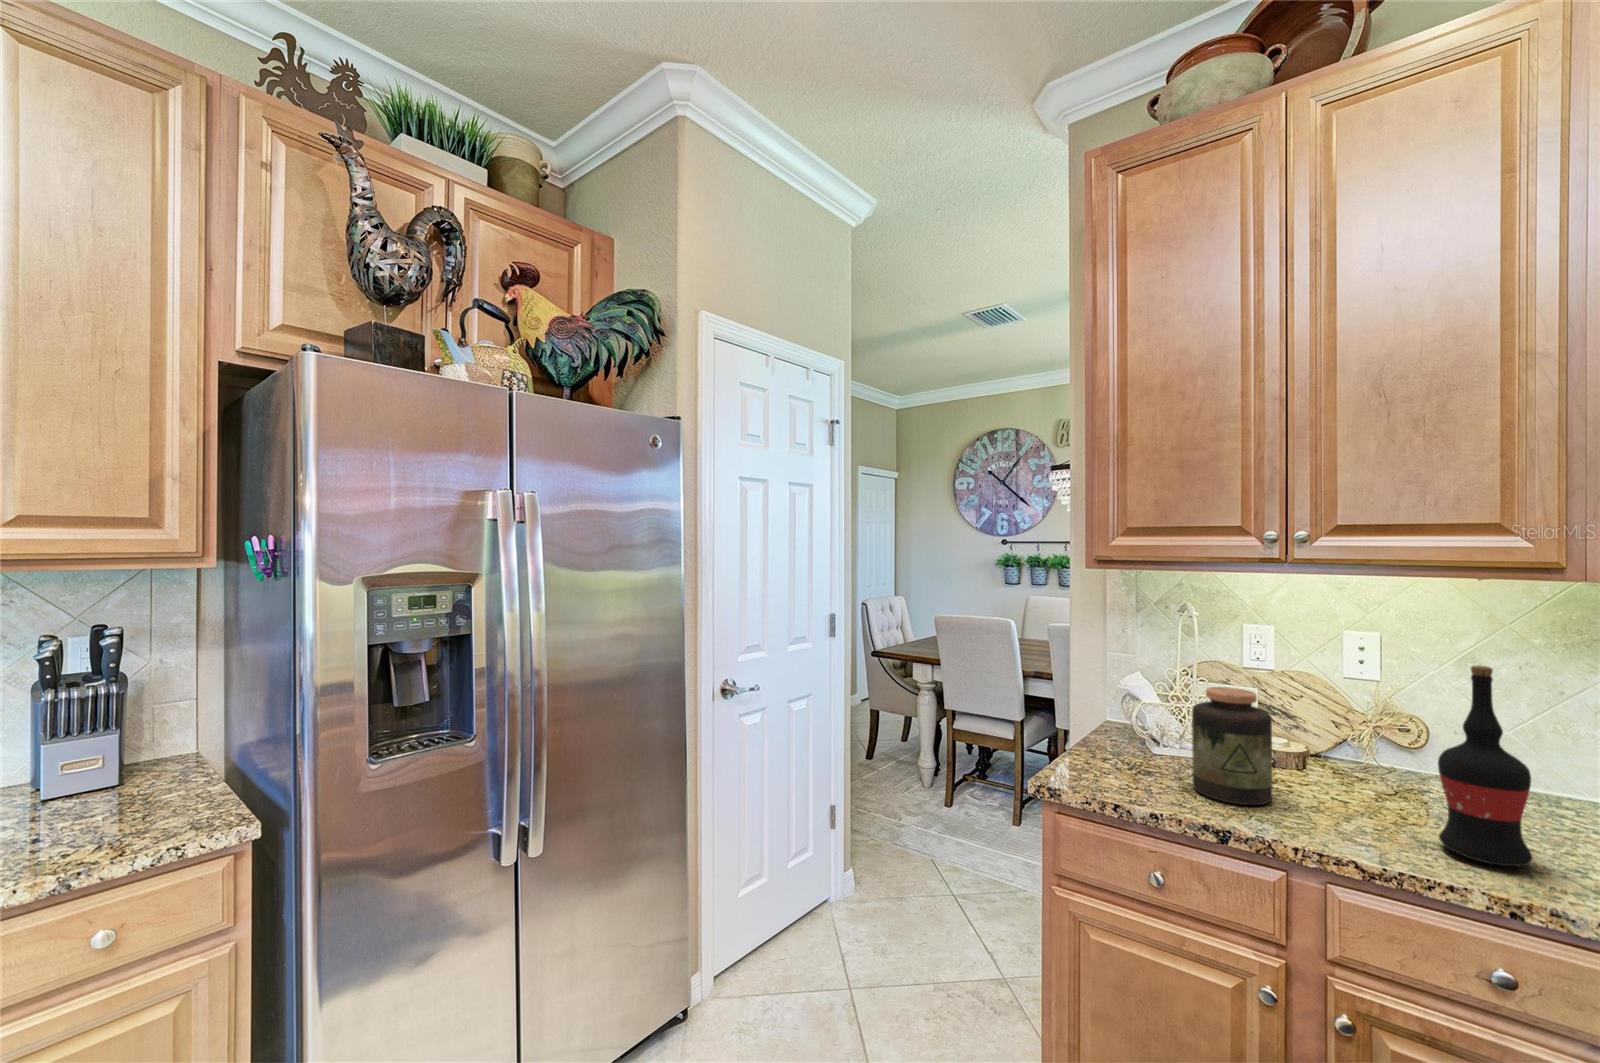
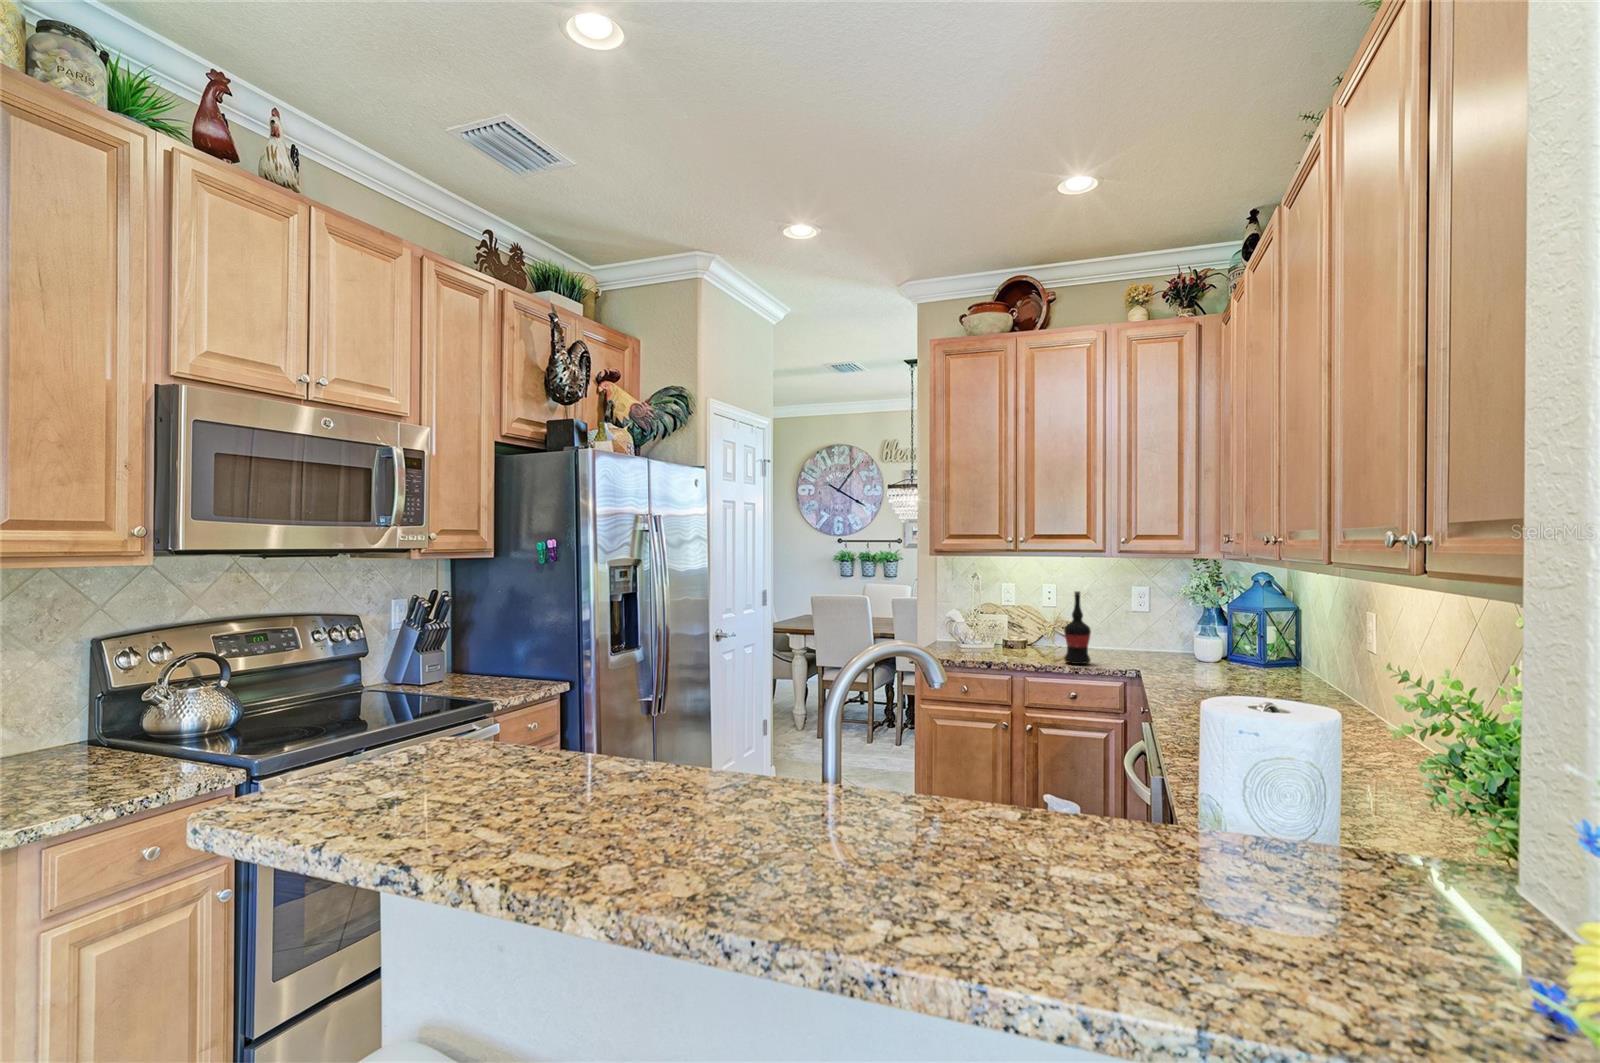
jar: present [1192,687,1272,805] -> none [979,609,1010,658]

